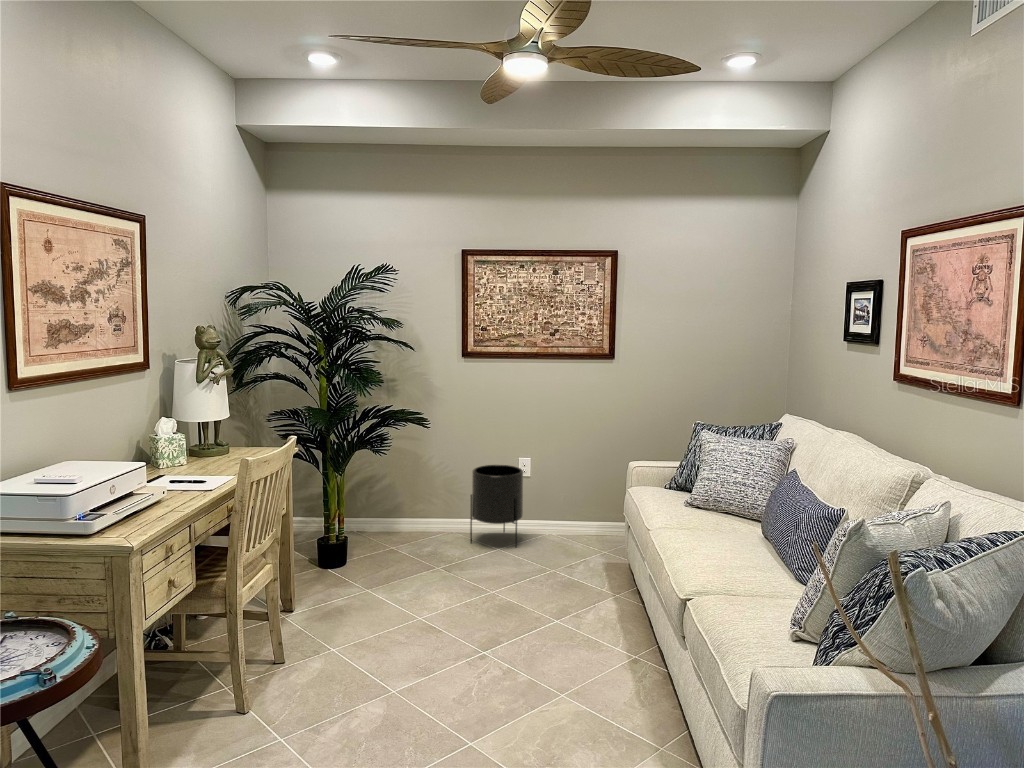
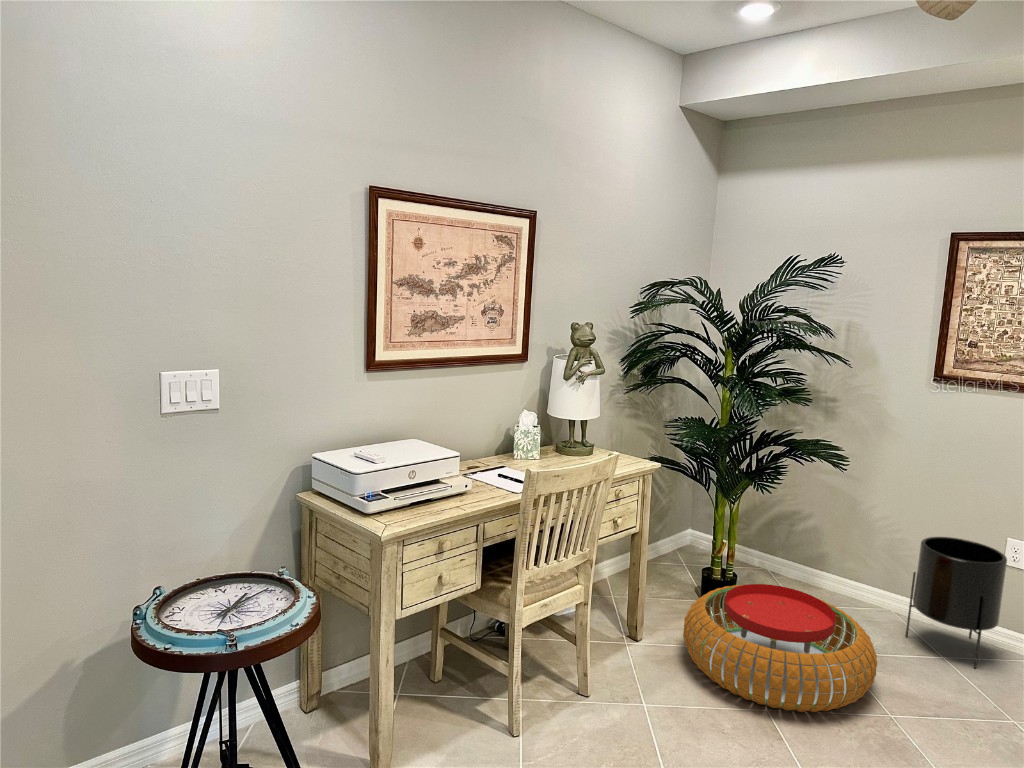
pouf: none [332,527,476,615] -> present [683,584,877,712]

